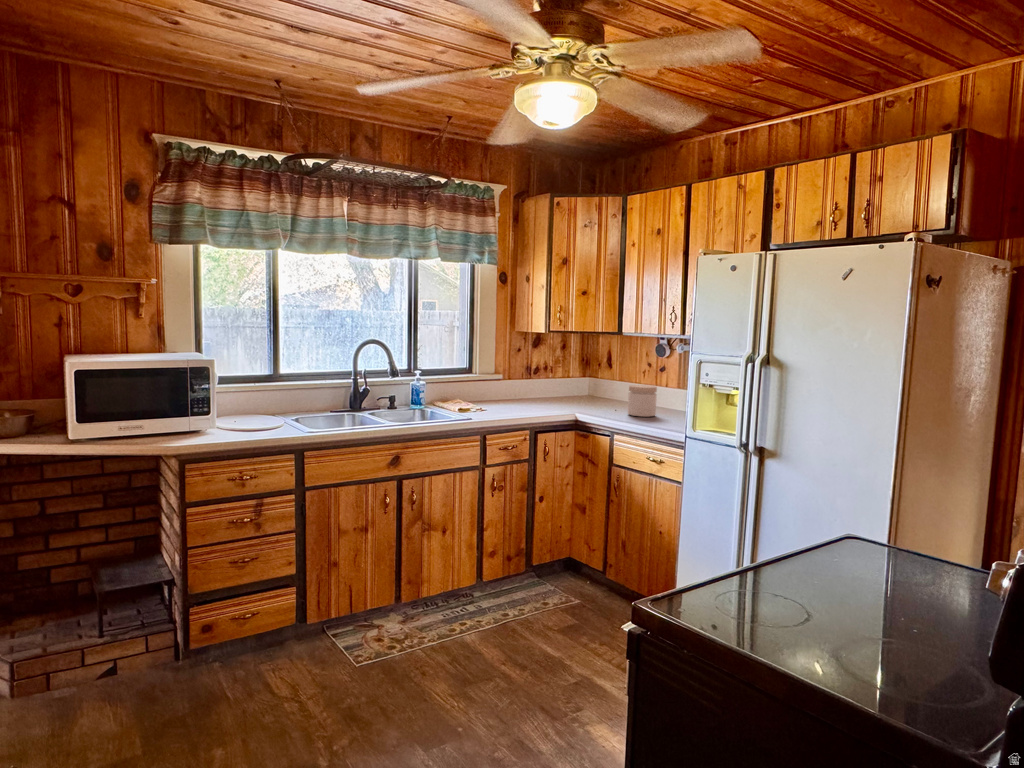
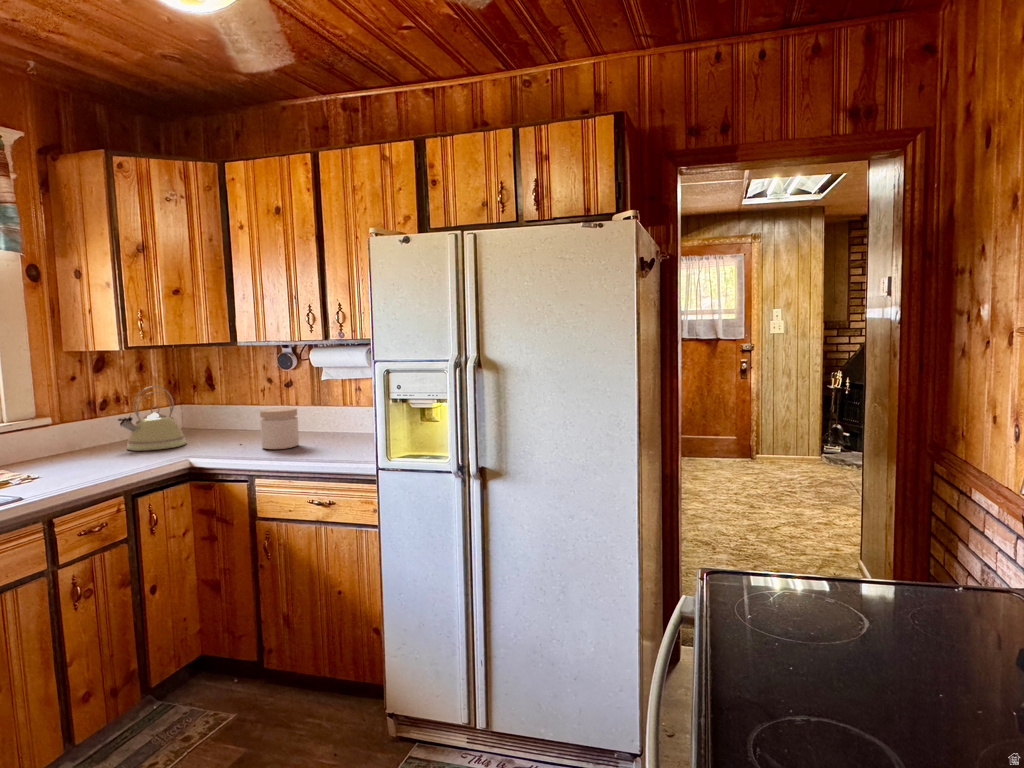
kettle: none [541,360,583,406] -> present [118,386,186,451]

